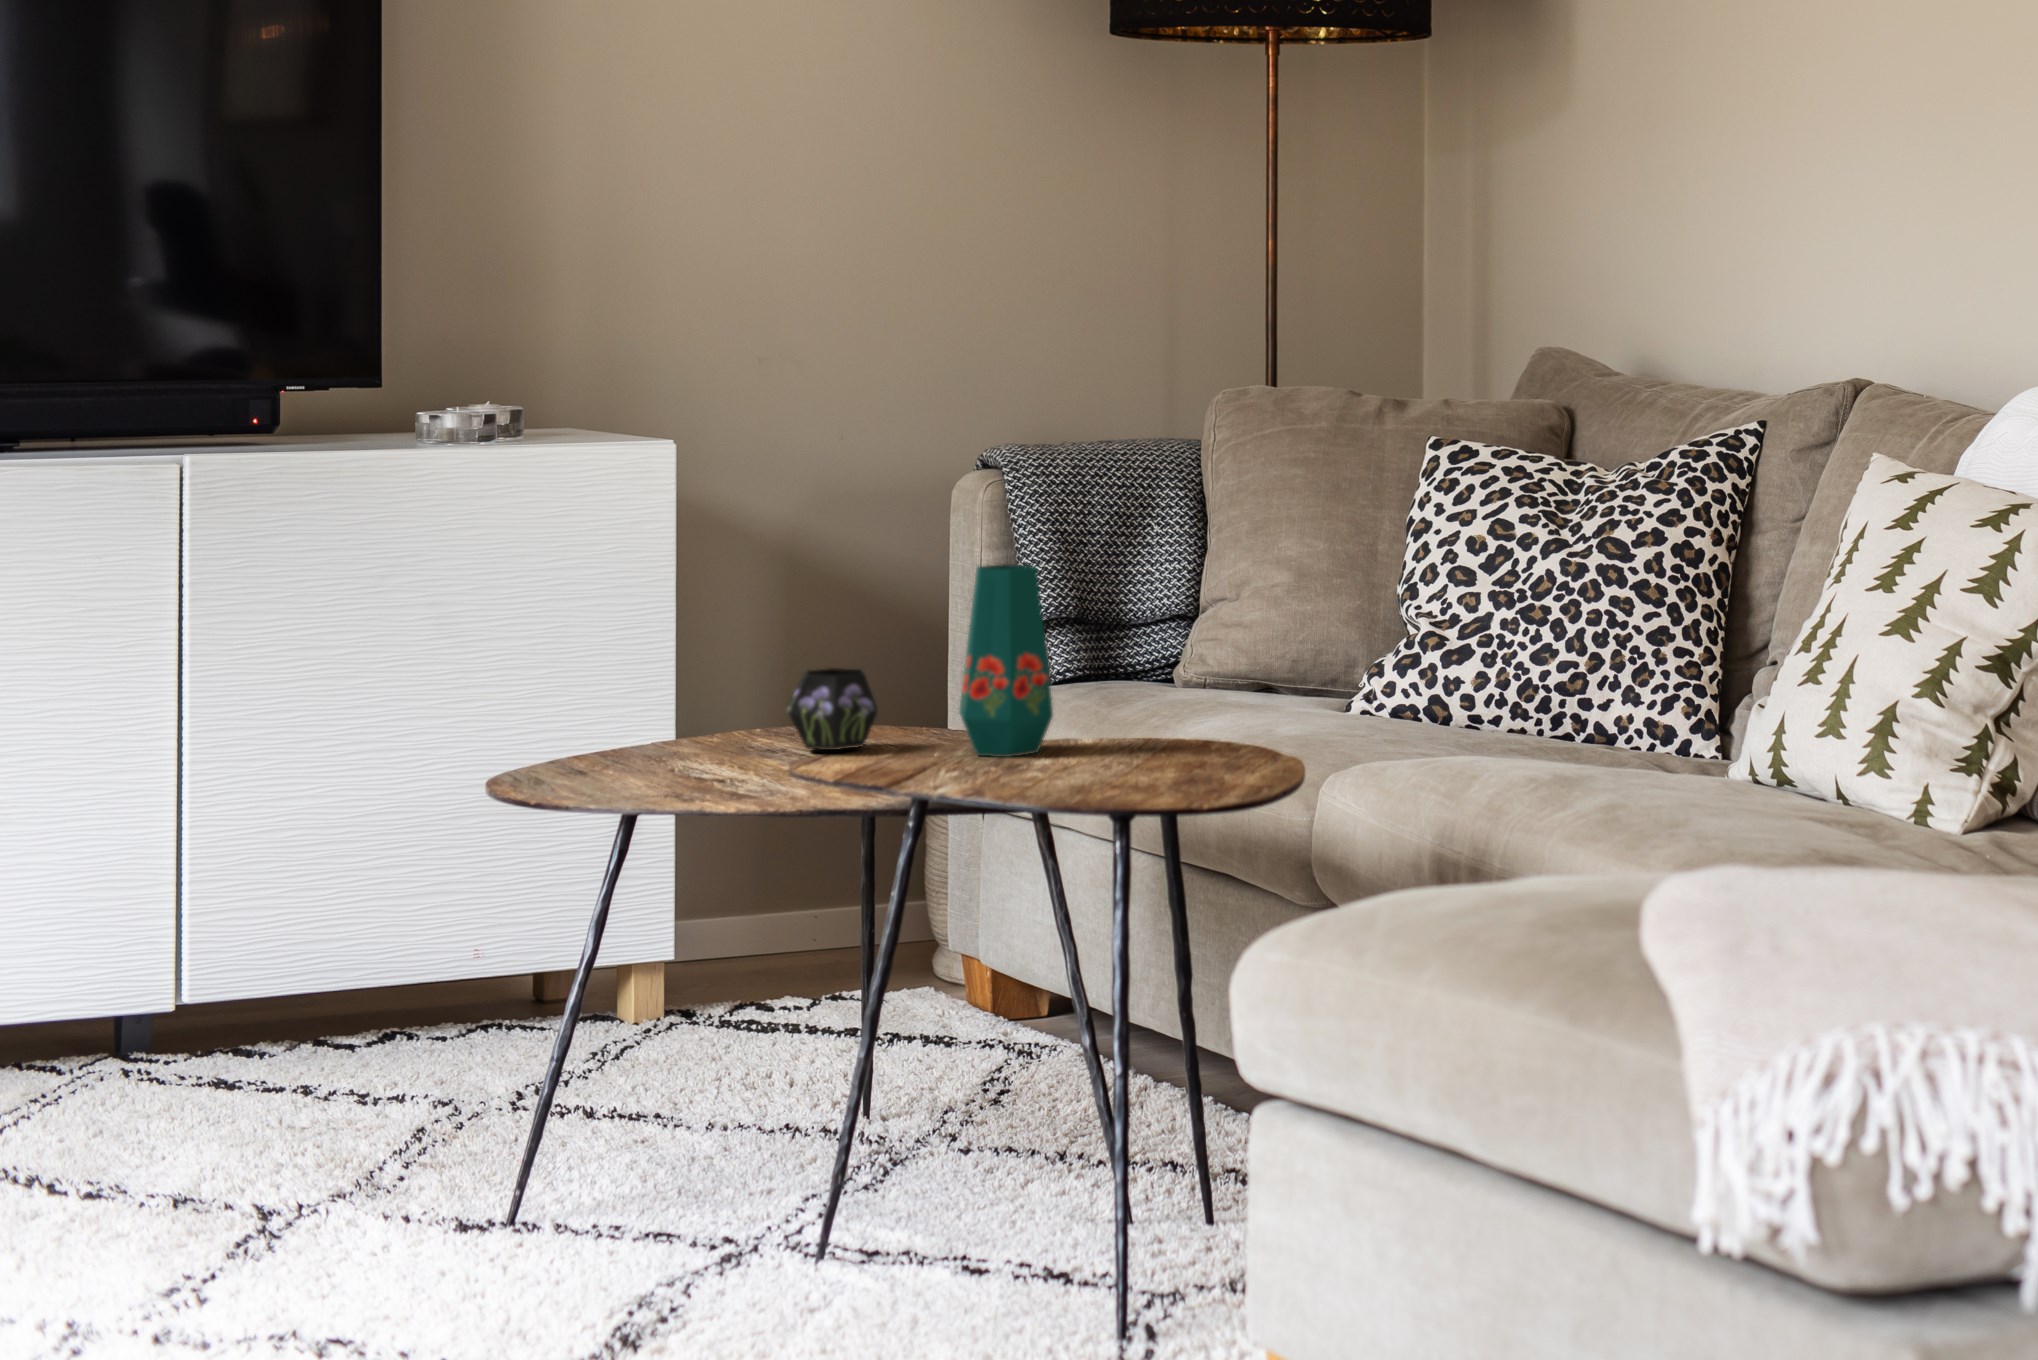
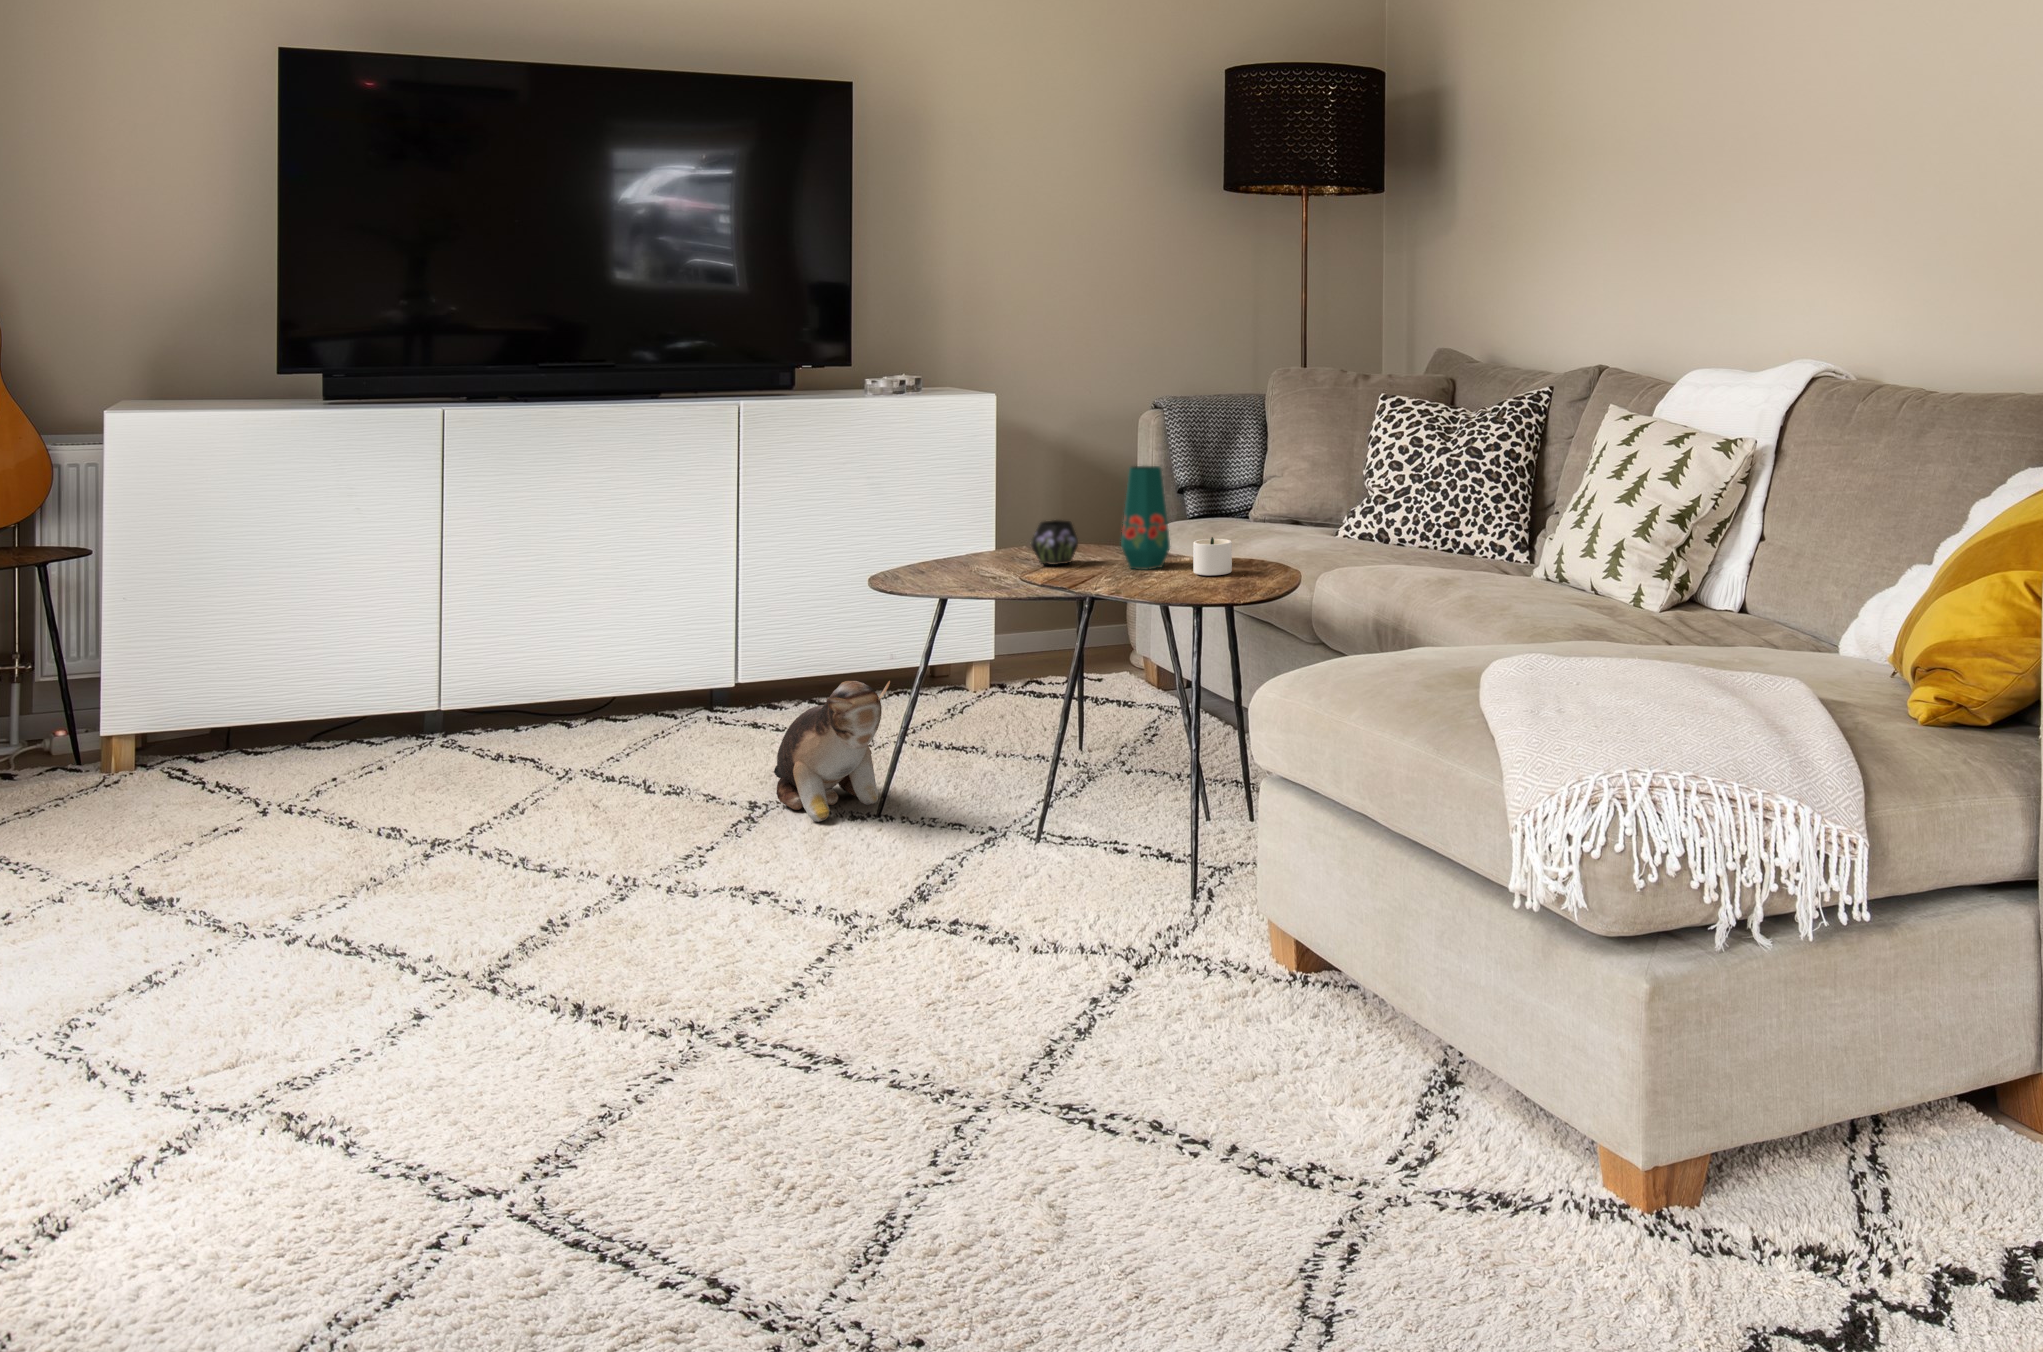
candle: none [1100,694,1193,765] -> present [1193,537,1232,575]
plush toy: none [280,967,523,1234] -> present [774,681,890,822]

